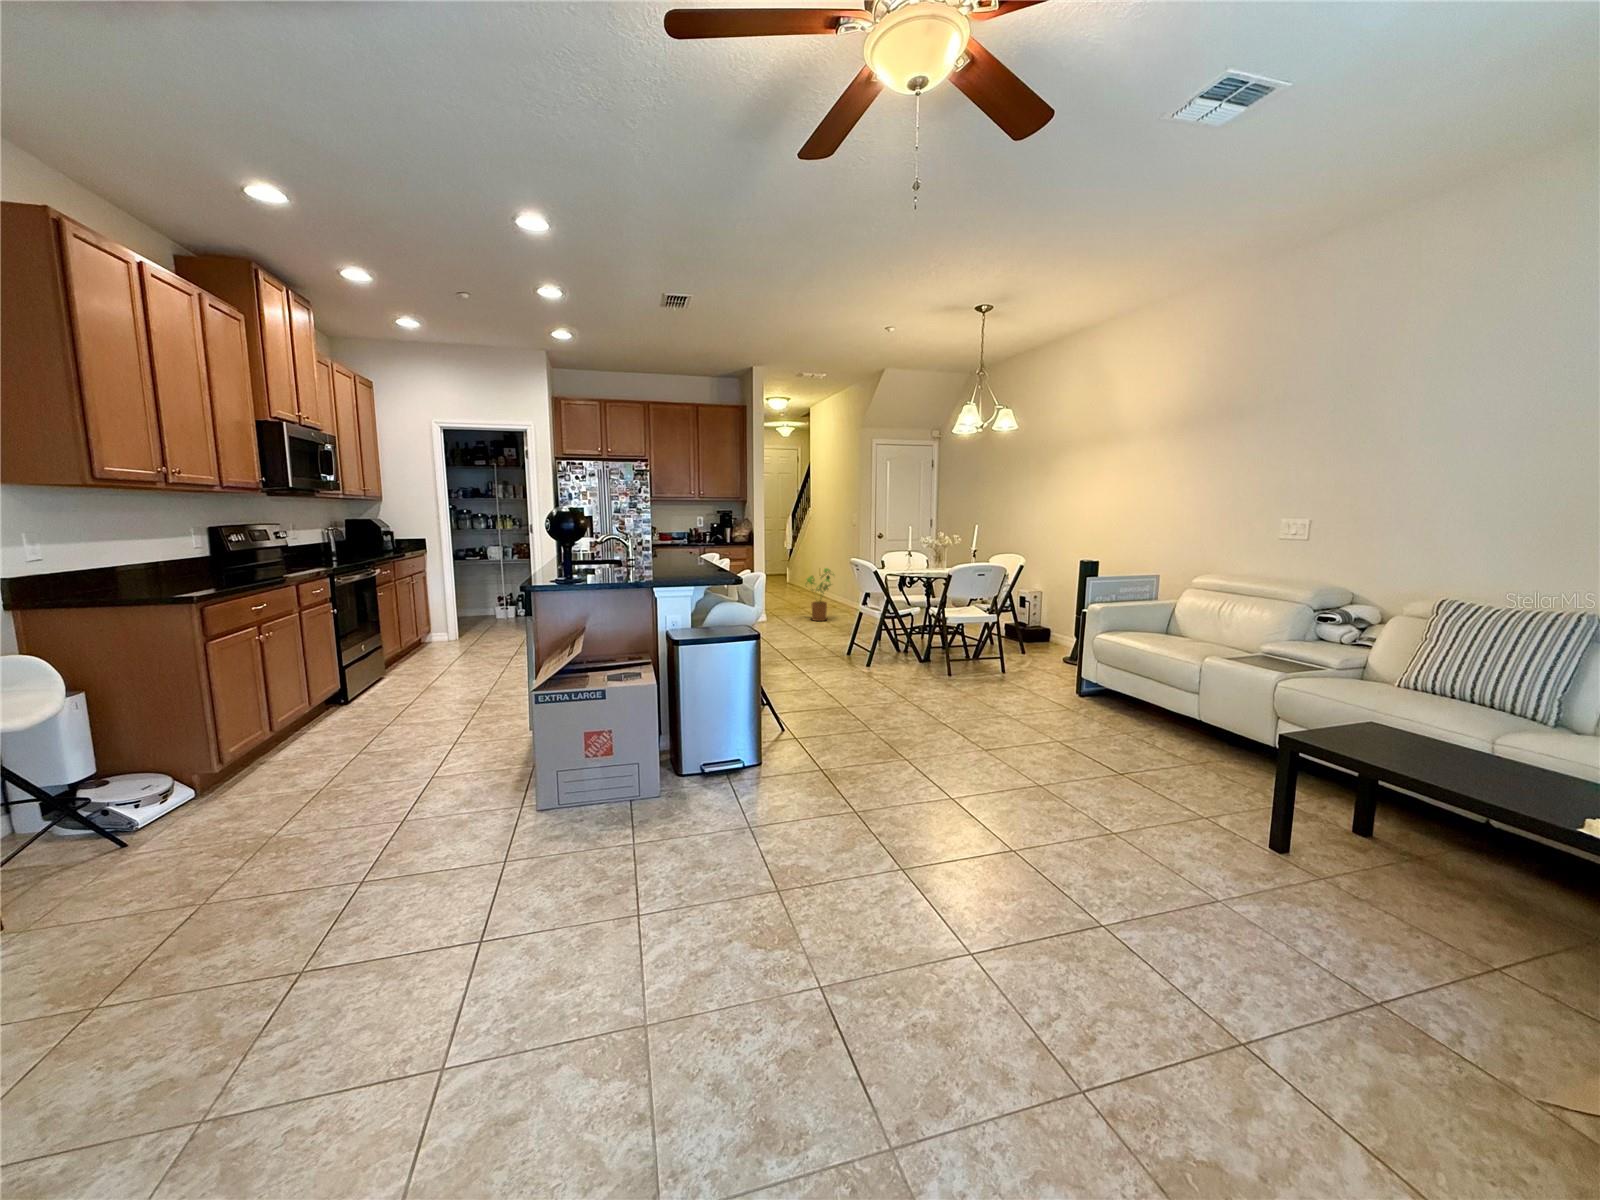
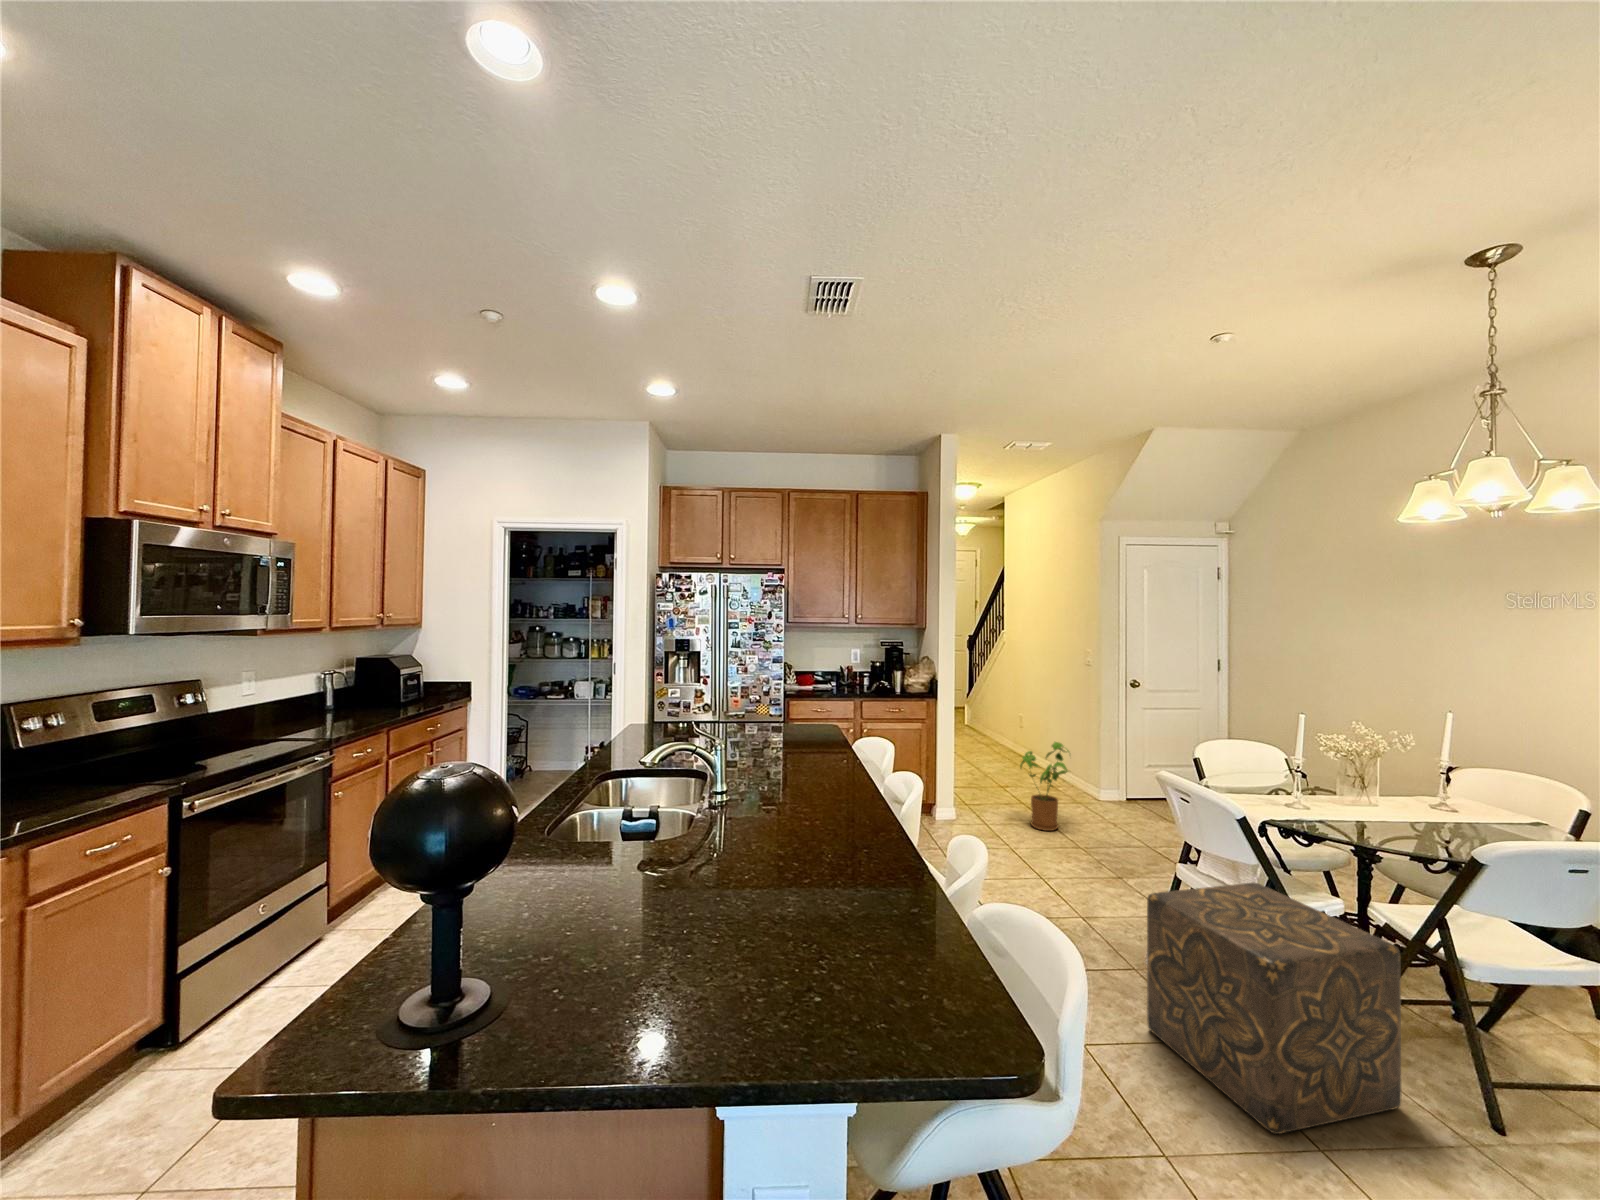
ottoman: none [834,604,921,682] -> present [1147,882,1401,1134]

